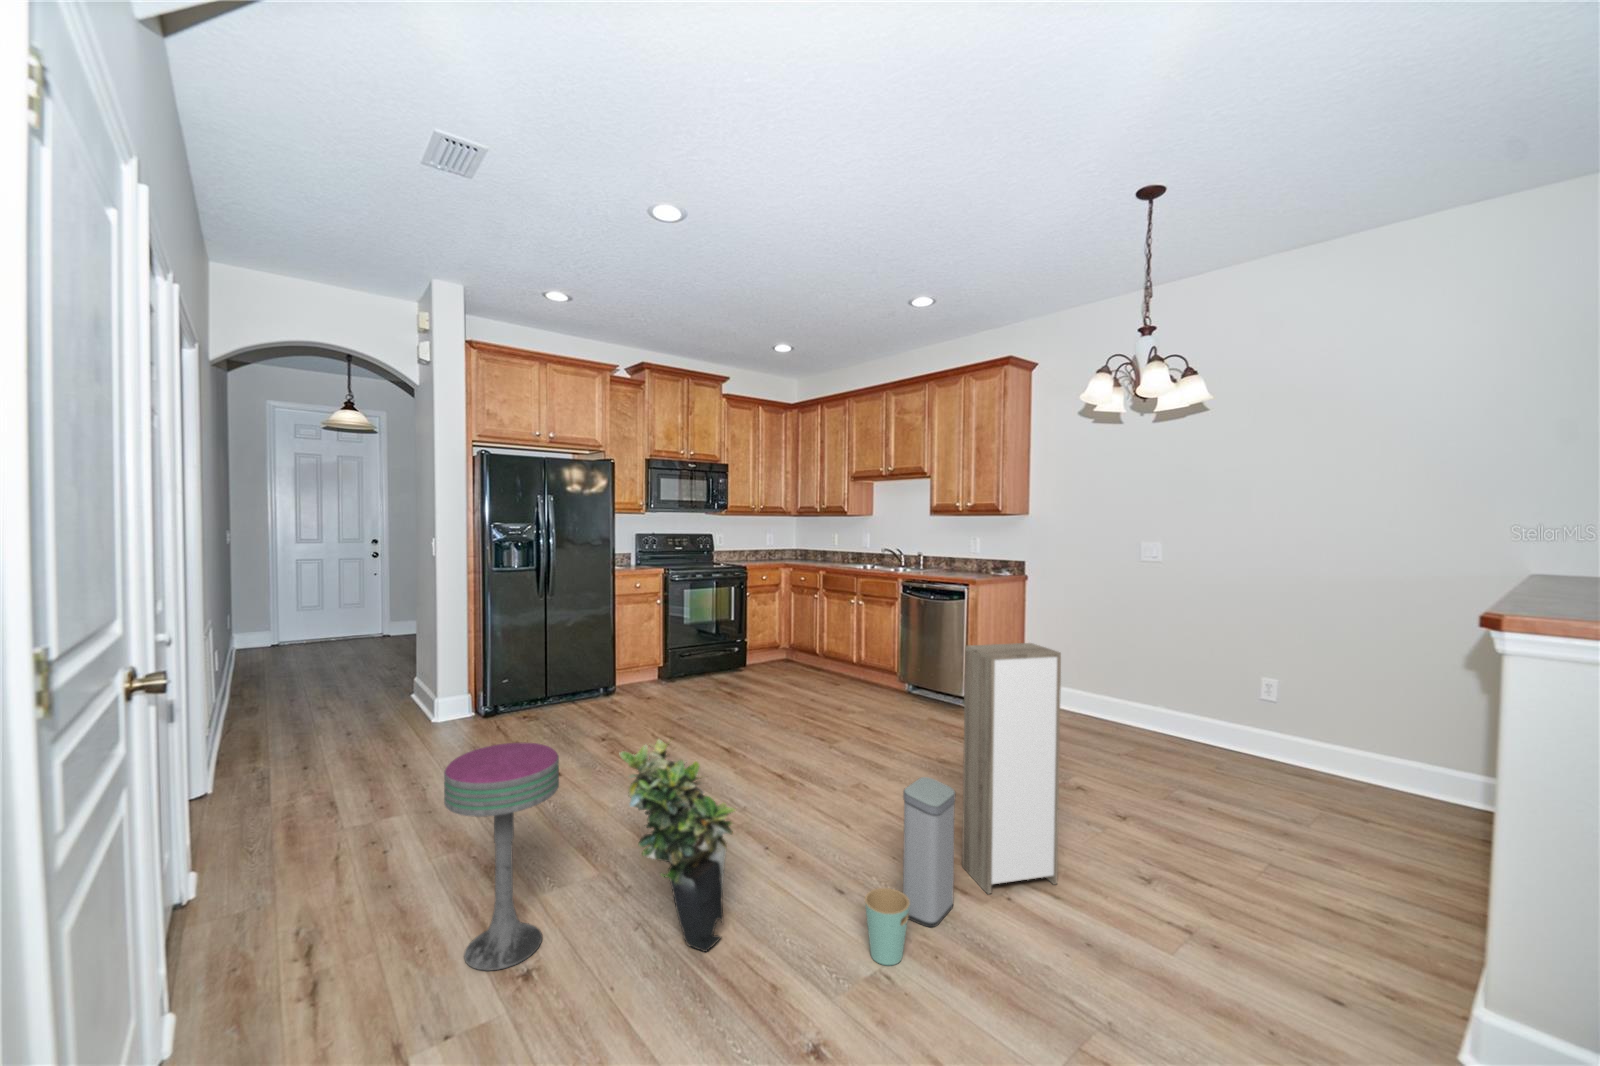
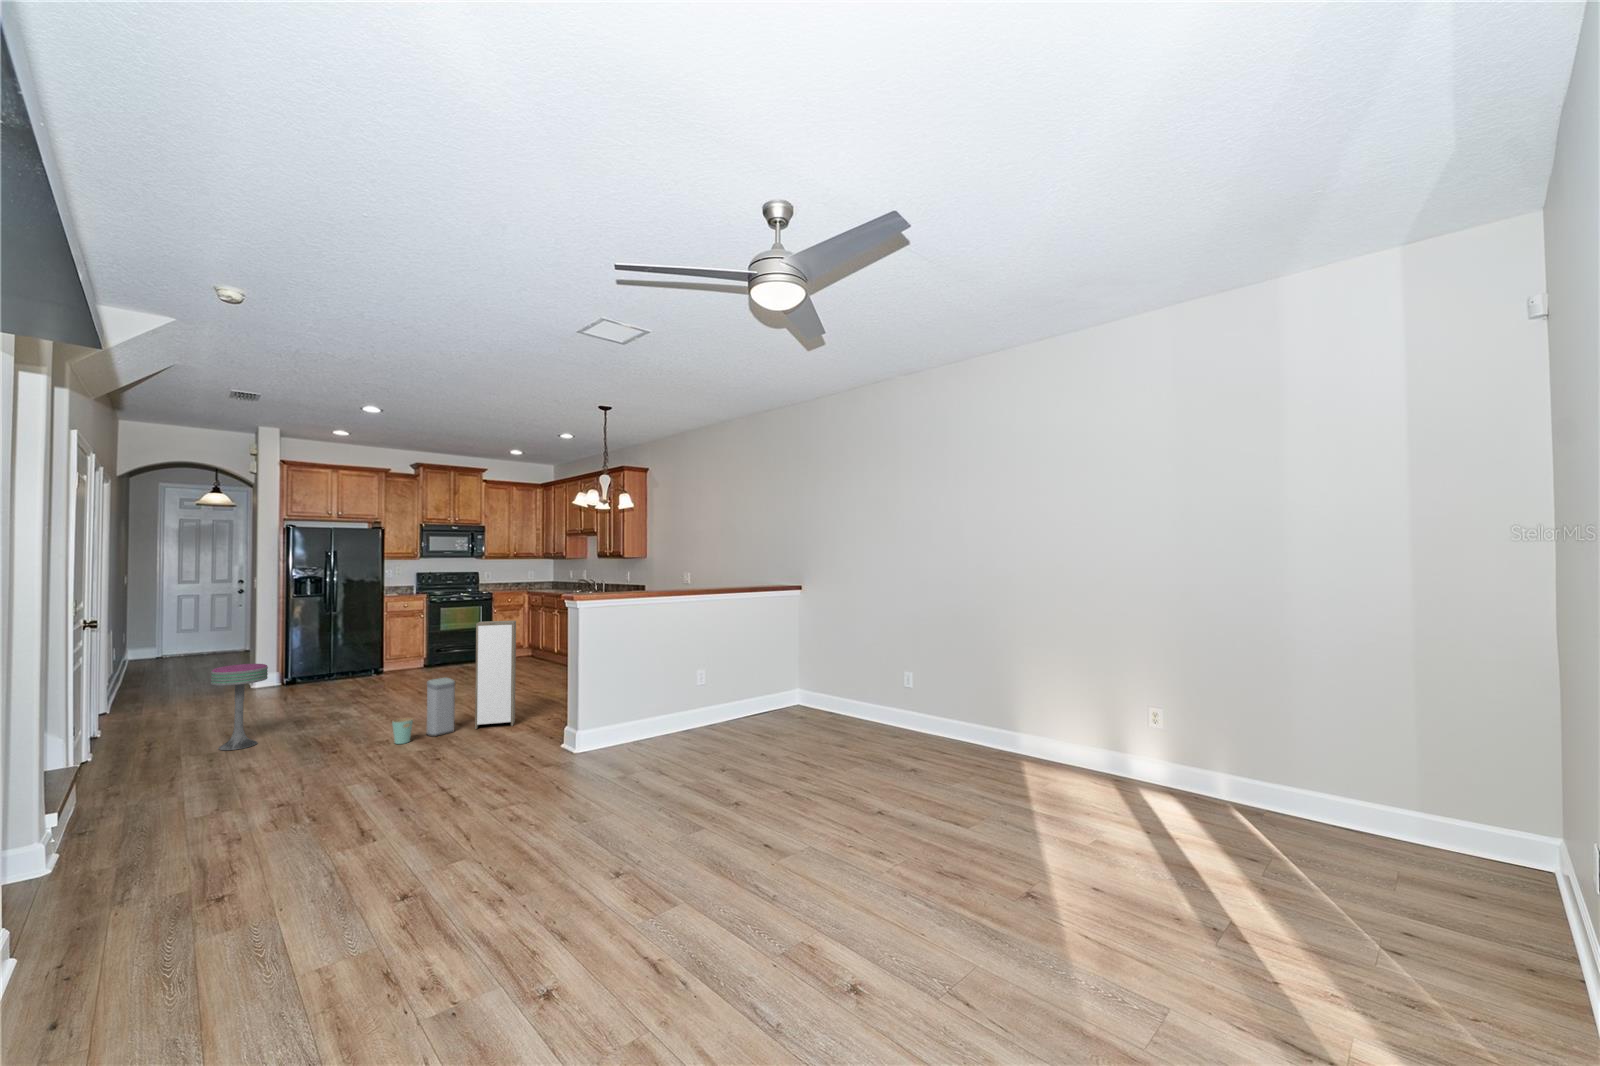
potted plant: present [620,739,735,952] -> none [290,660,347,744]

